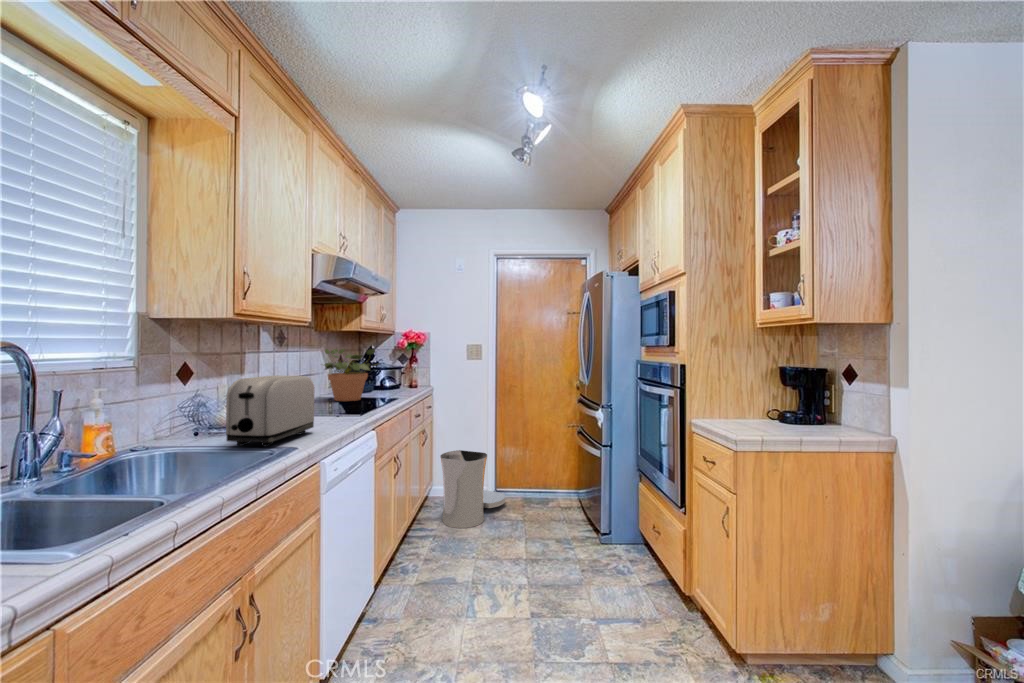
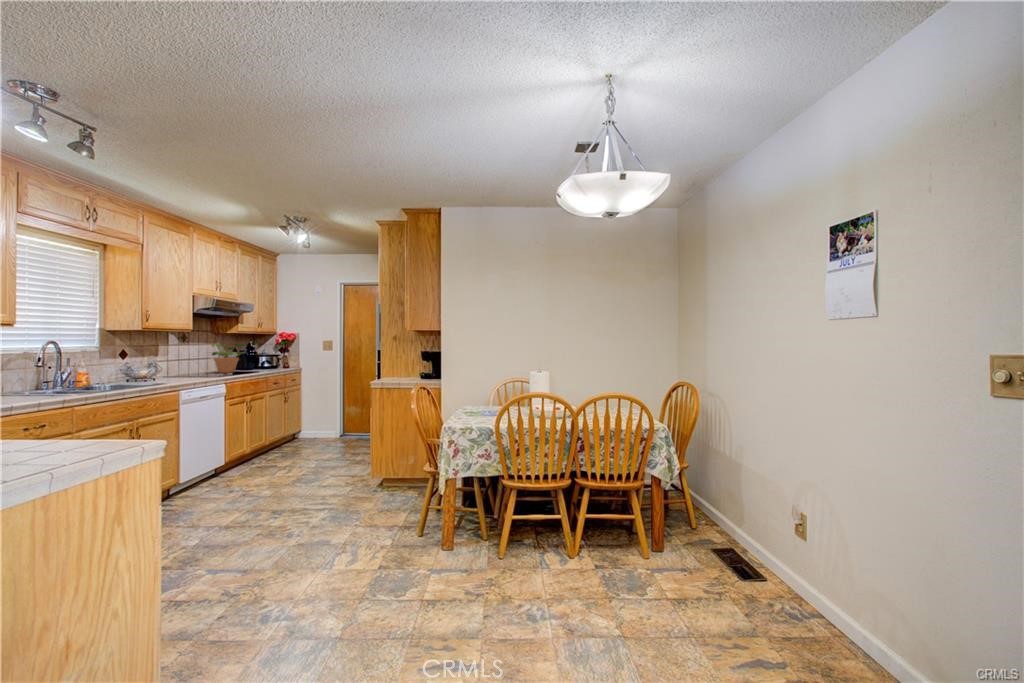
toaster: present [226,376,314,447] -> none [136,355,181,383]
trash can: present [440,450,505,528] -> none [291,406,342,449]

